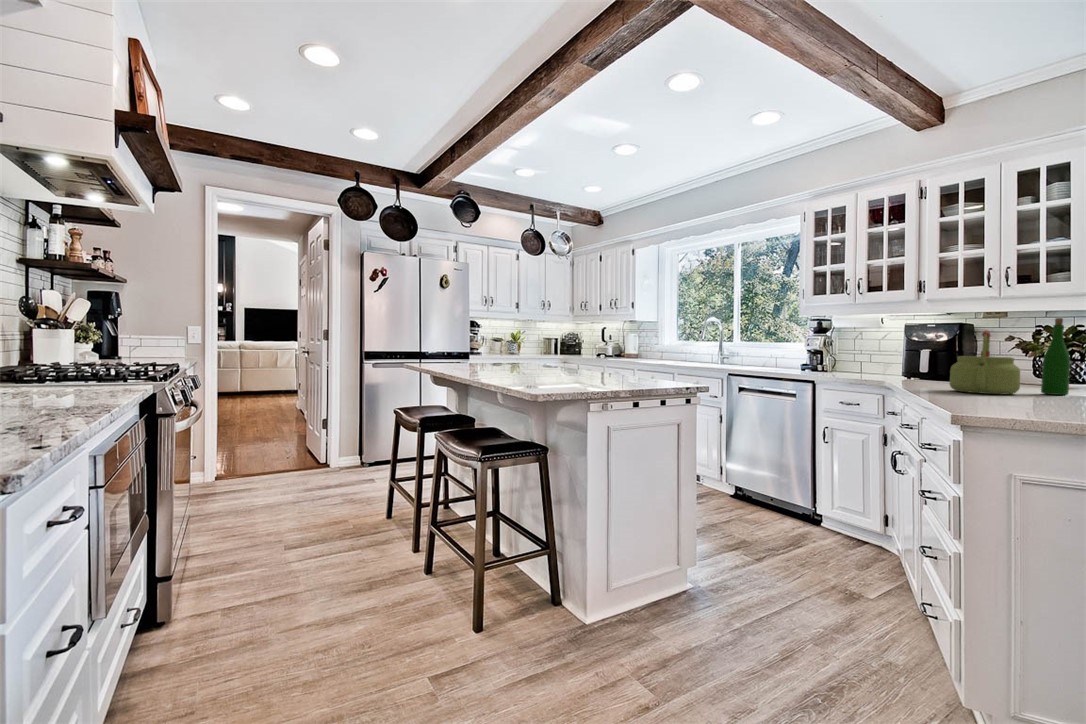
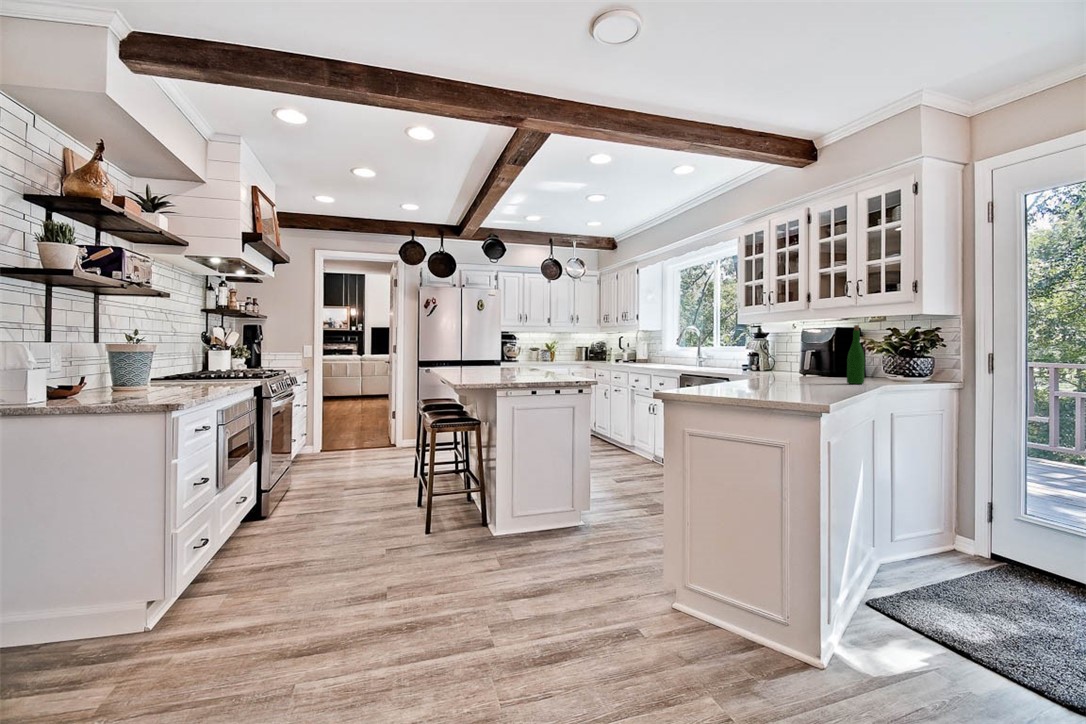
kettle: present [950,330,1020,394] -> none [779,336,825,384]

